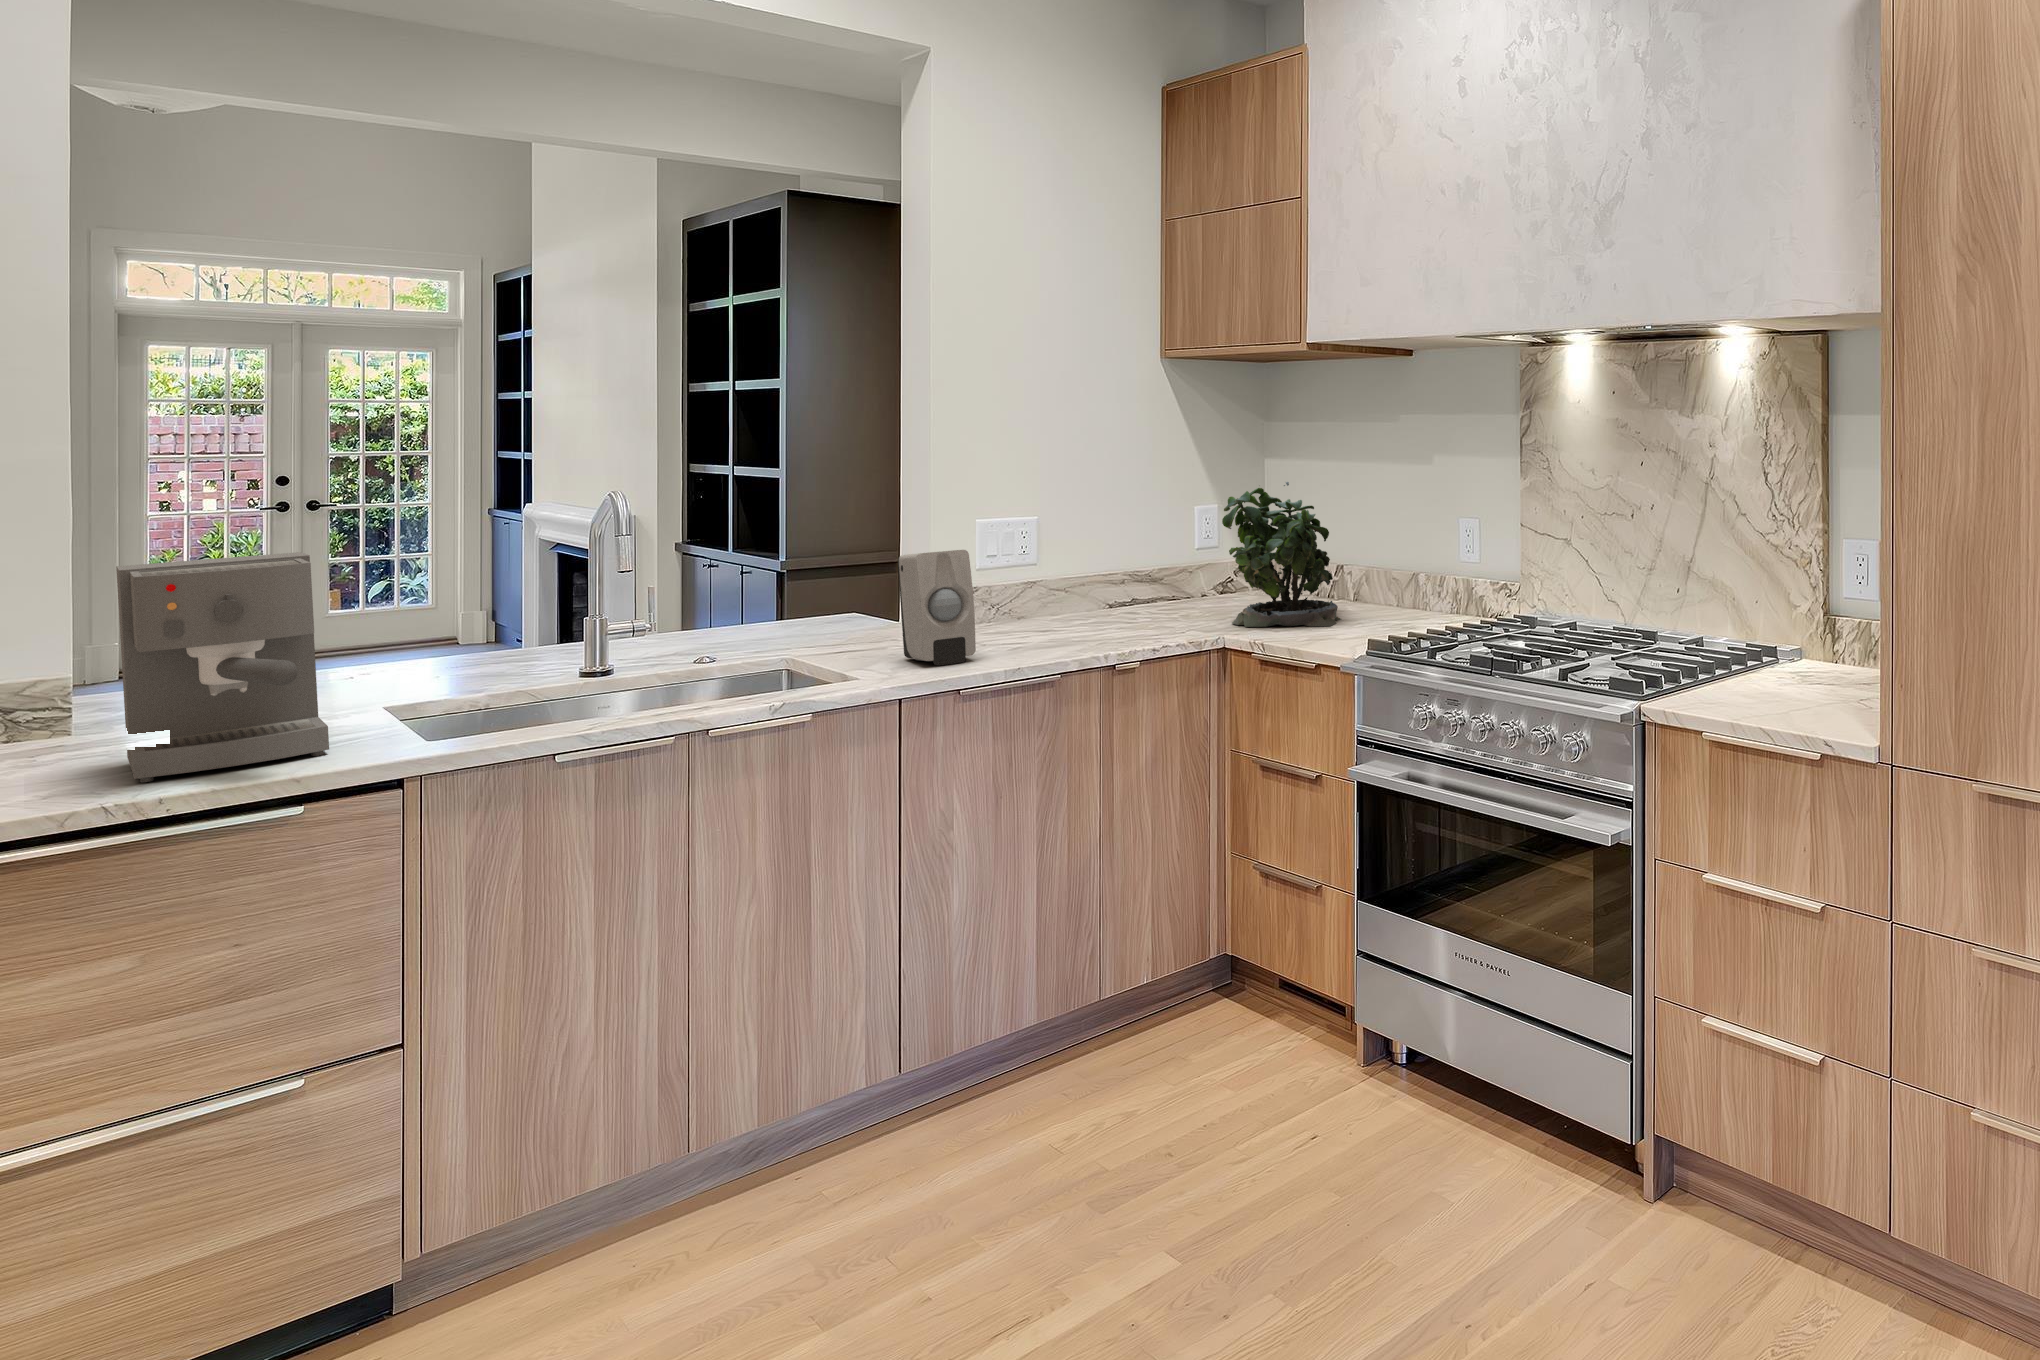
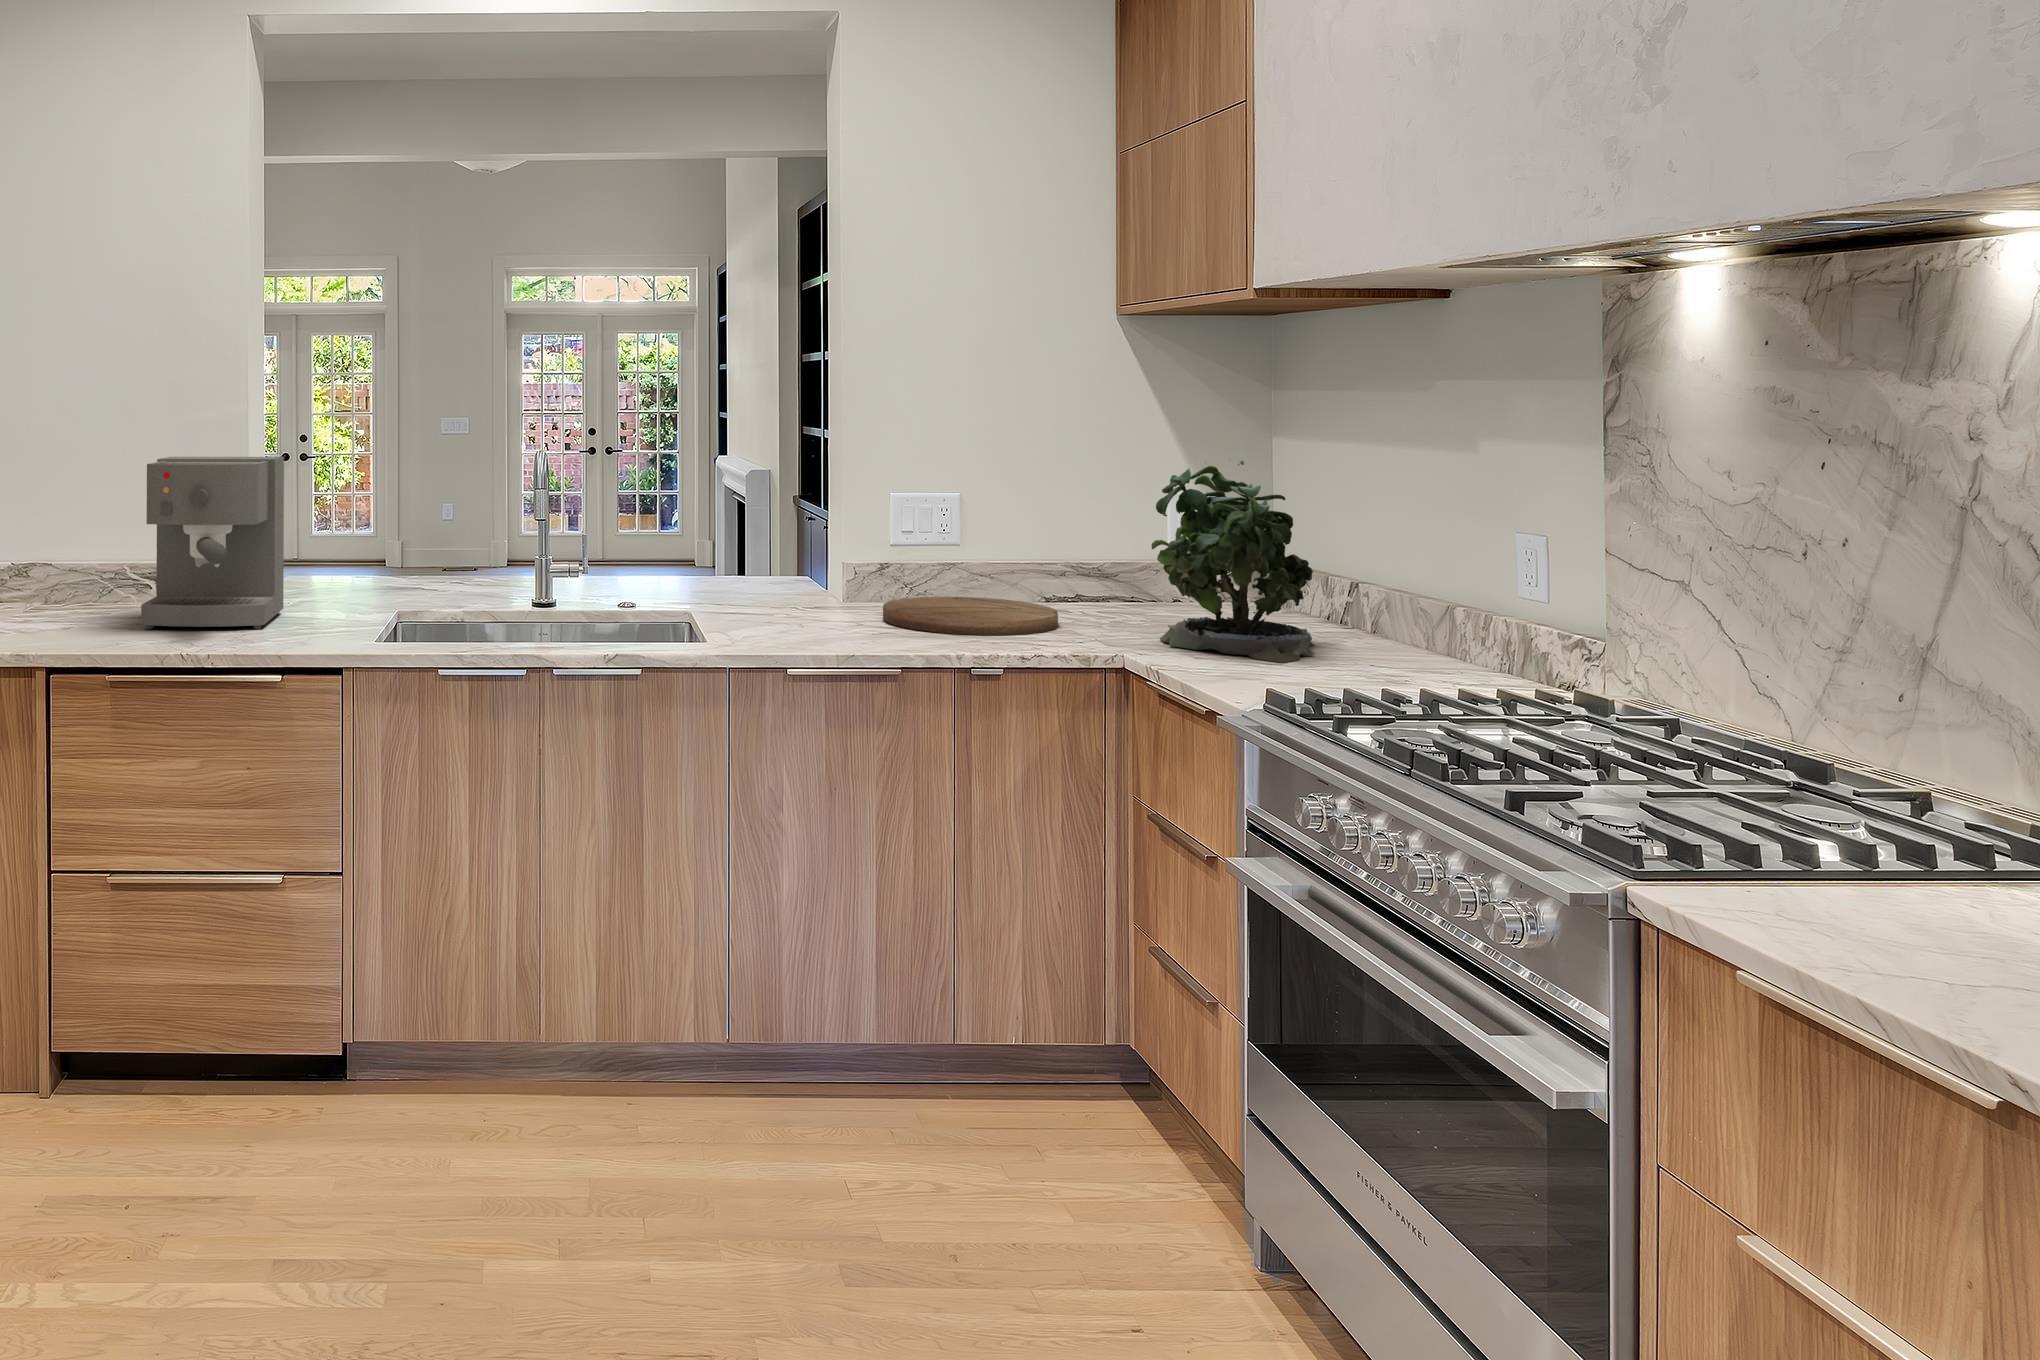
soap dispenser: present [898,550,976,666] -> none [764,508,824,635]
cutting board: none [999,611,1147,645] -> present [883,597,1058,635]

